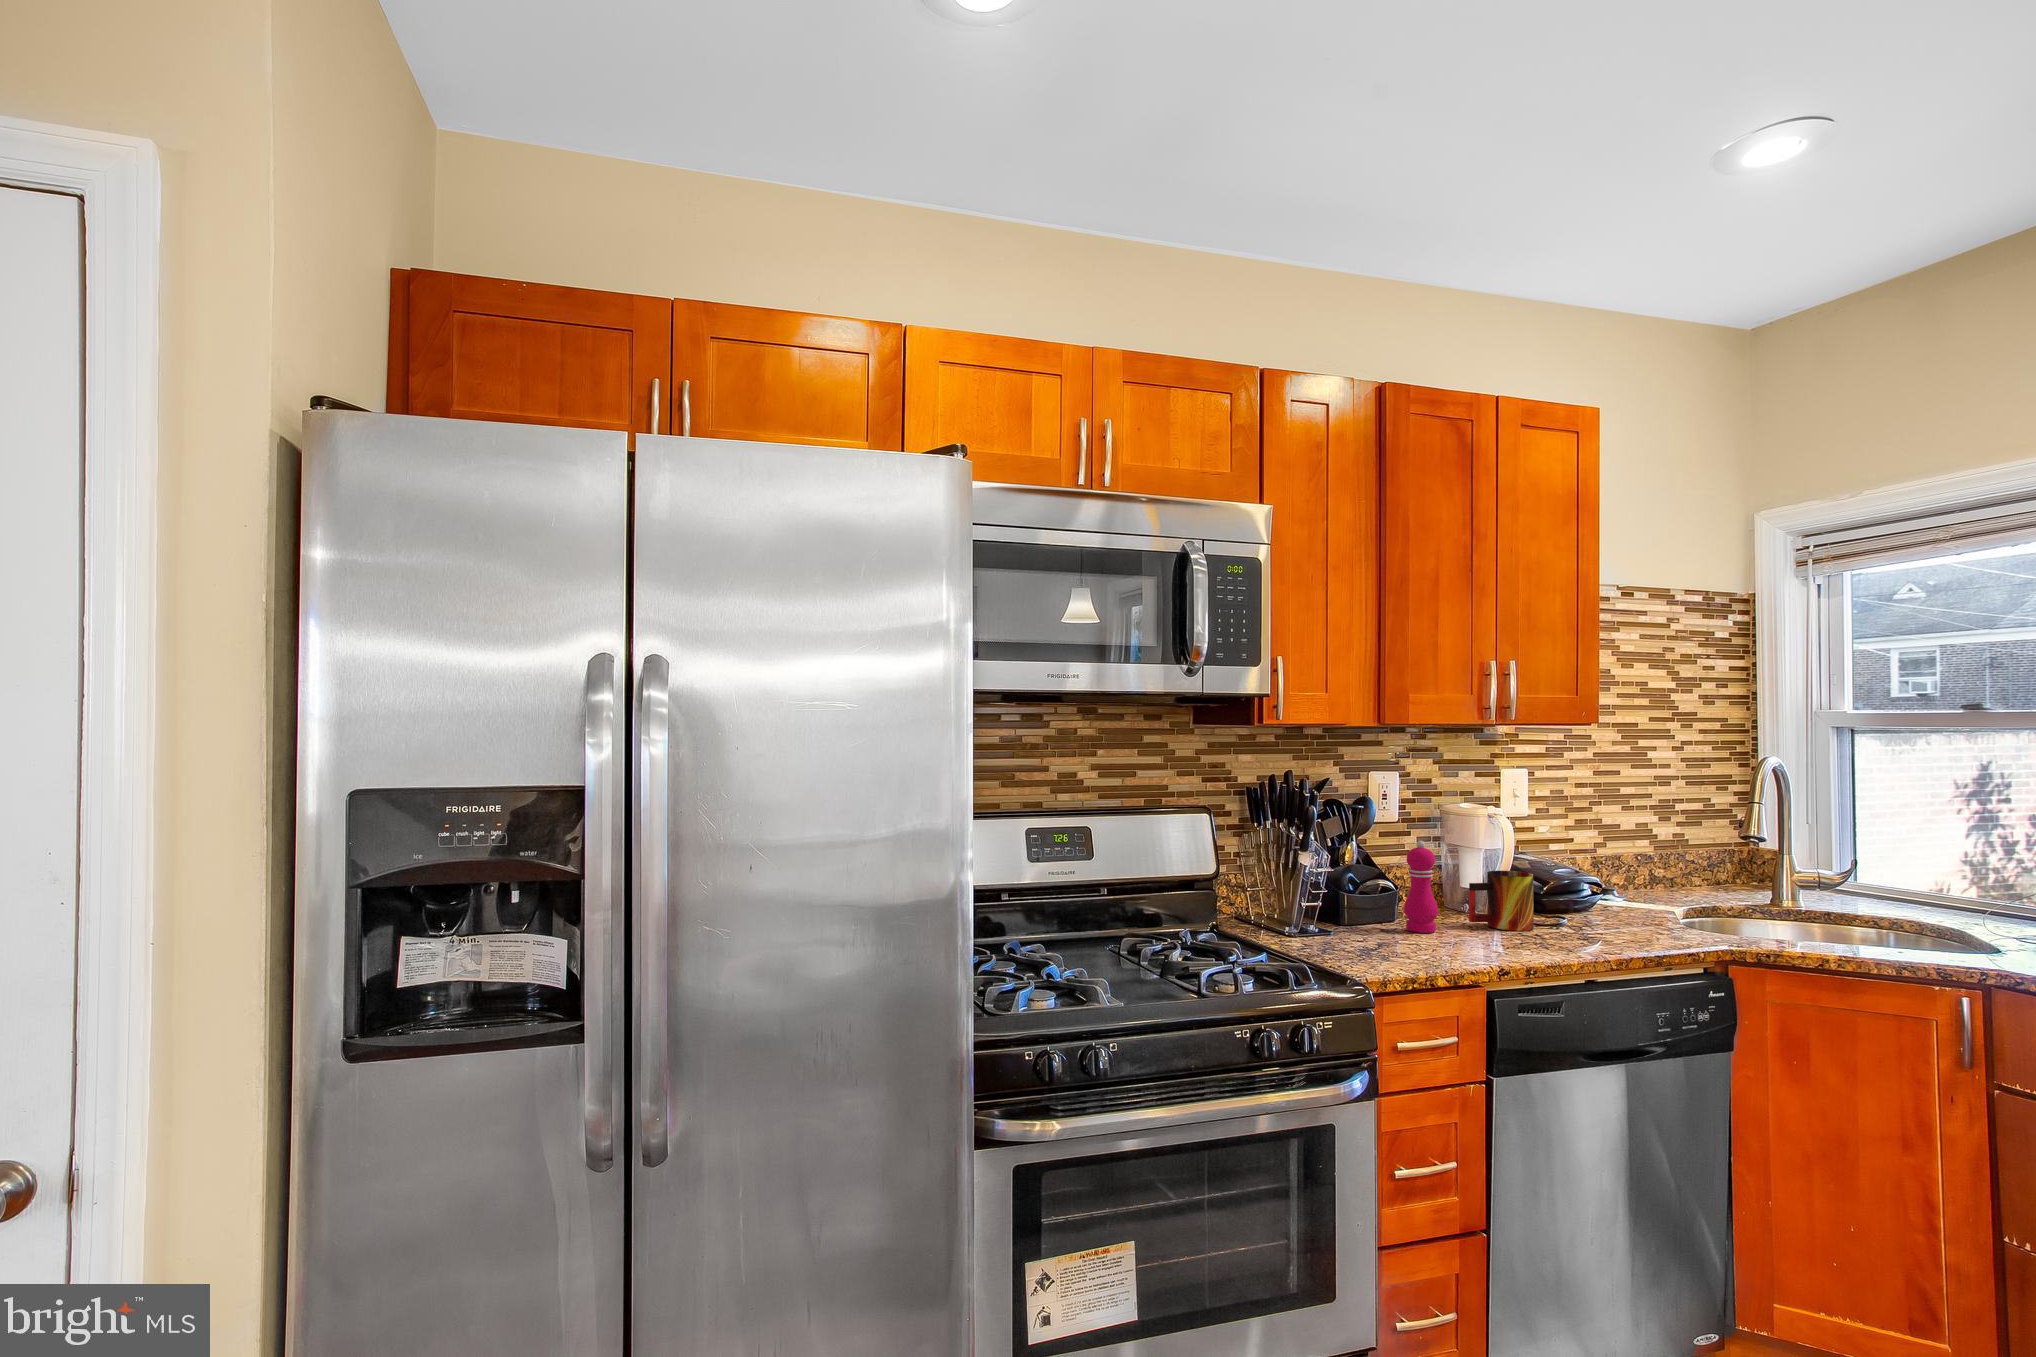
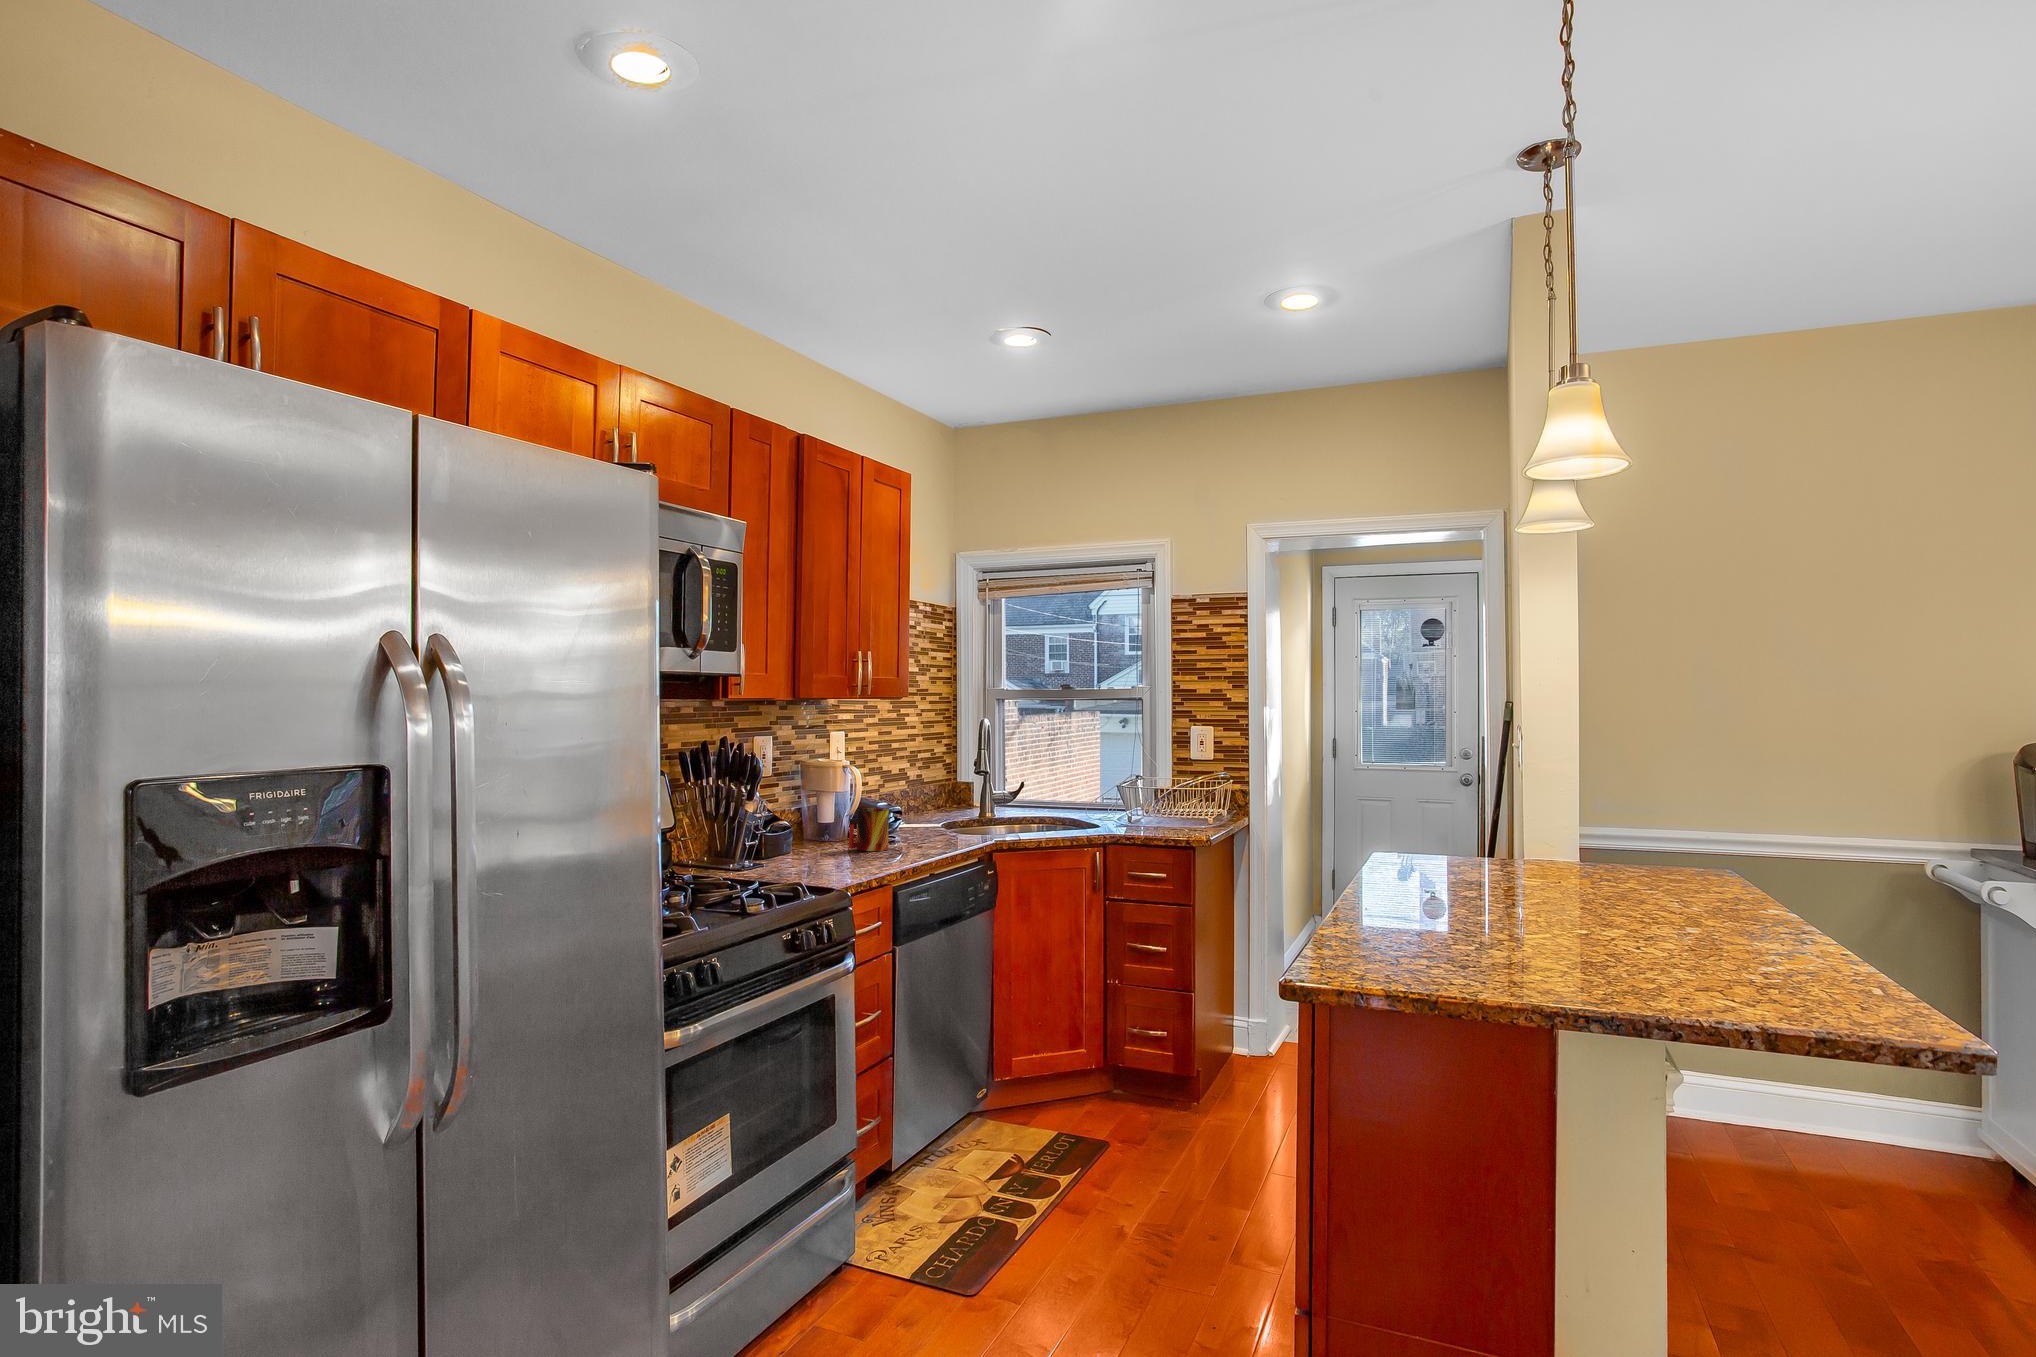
pepper mill: present [1404,841,1438,933] -> none [813,789,838,859]

